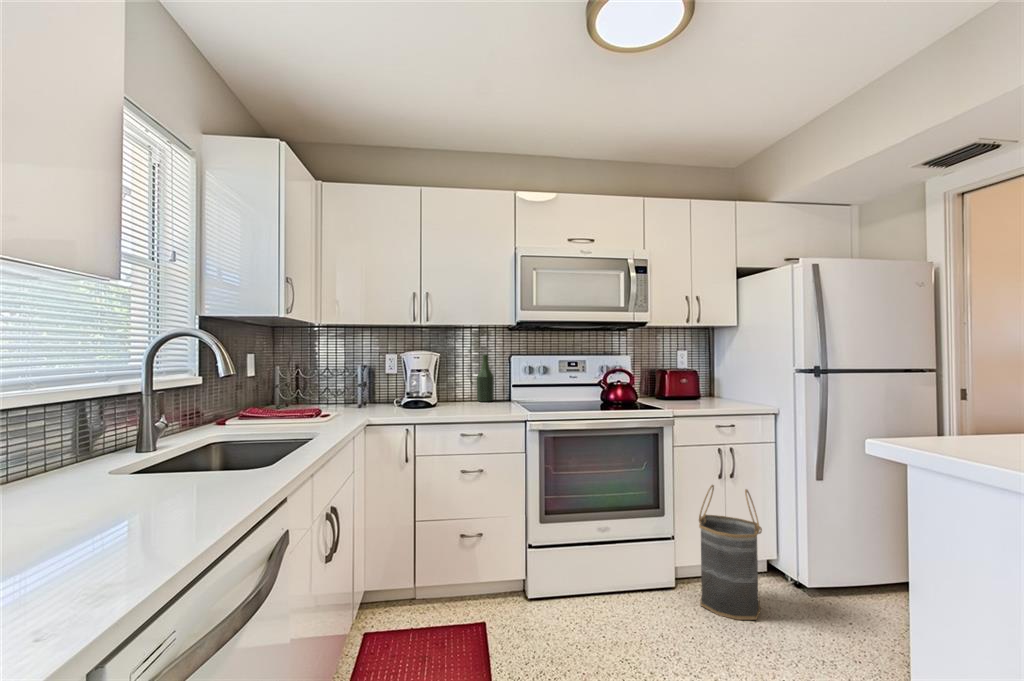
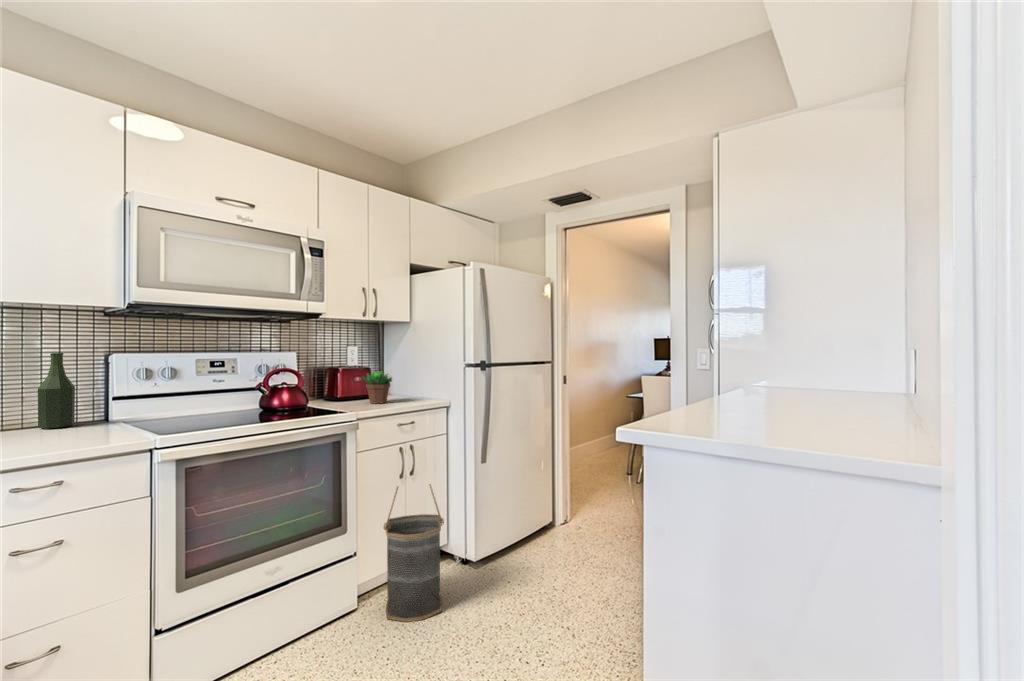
succulent plant: none [685,374,717,405] -> present [362,371,392,404]

